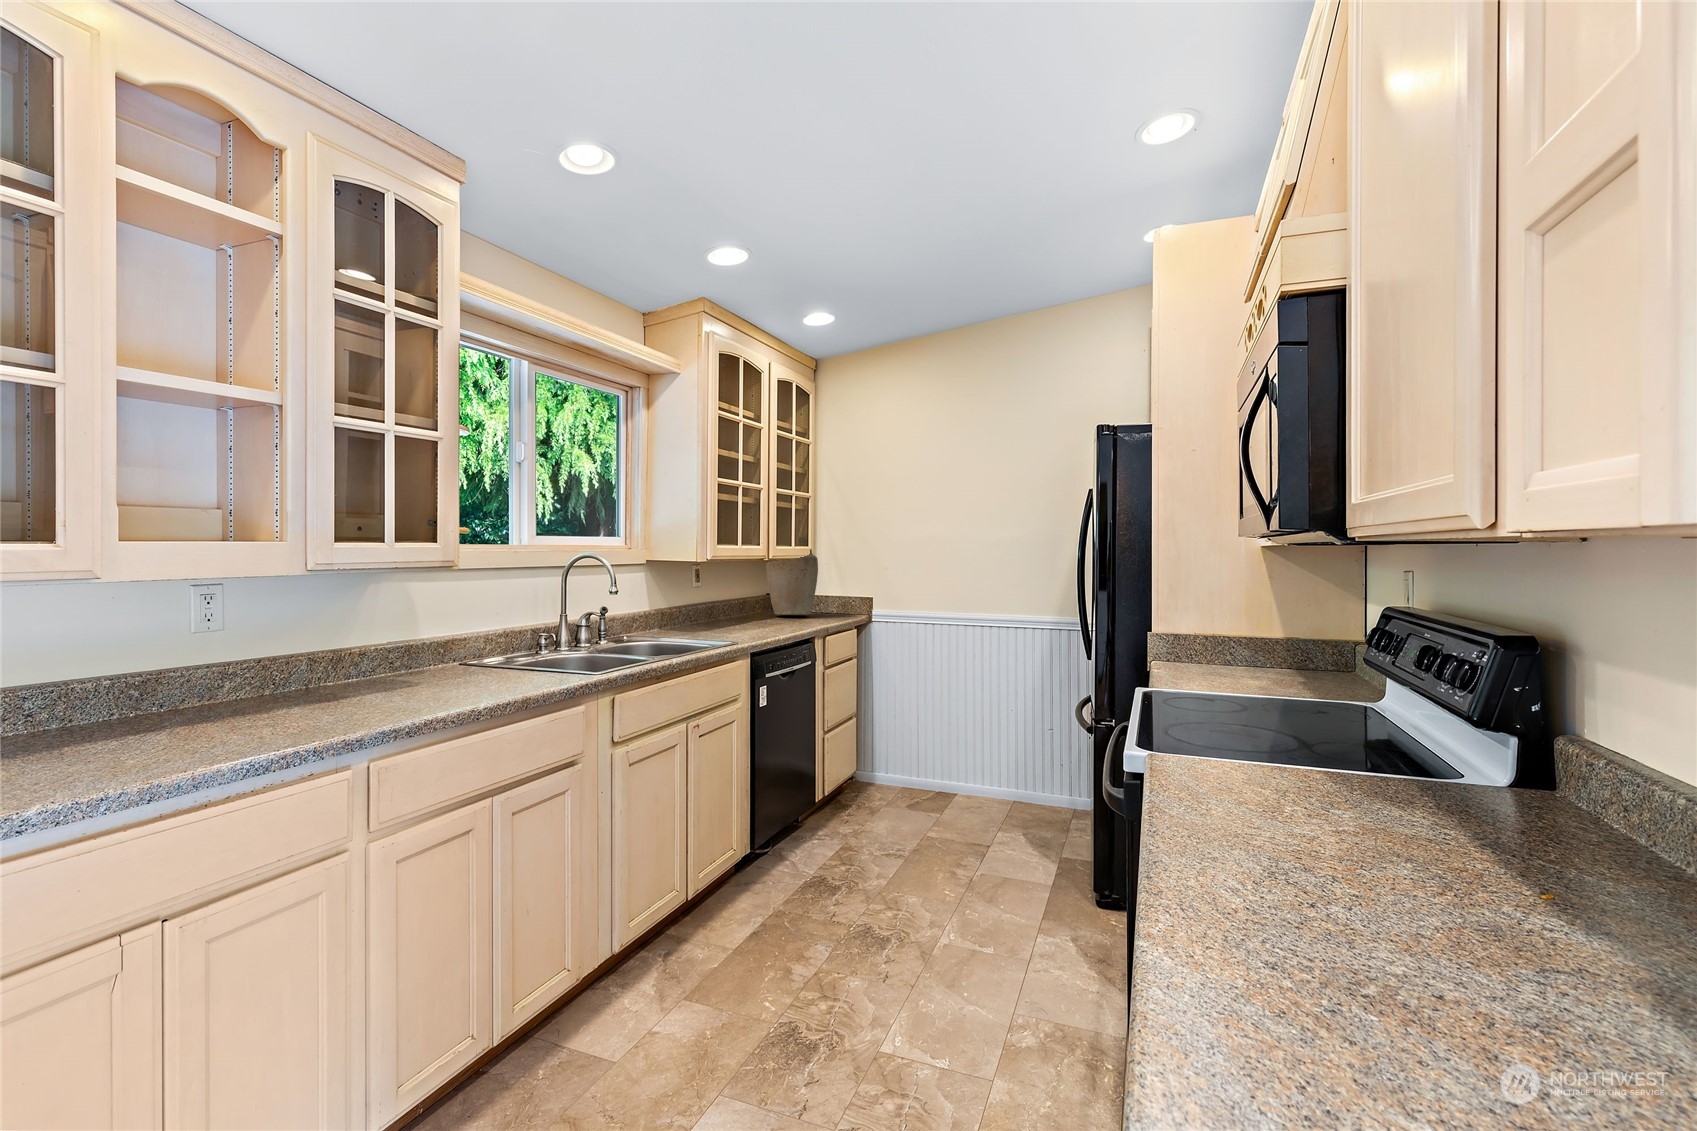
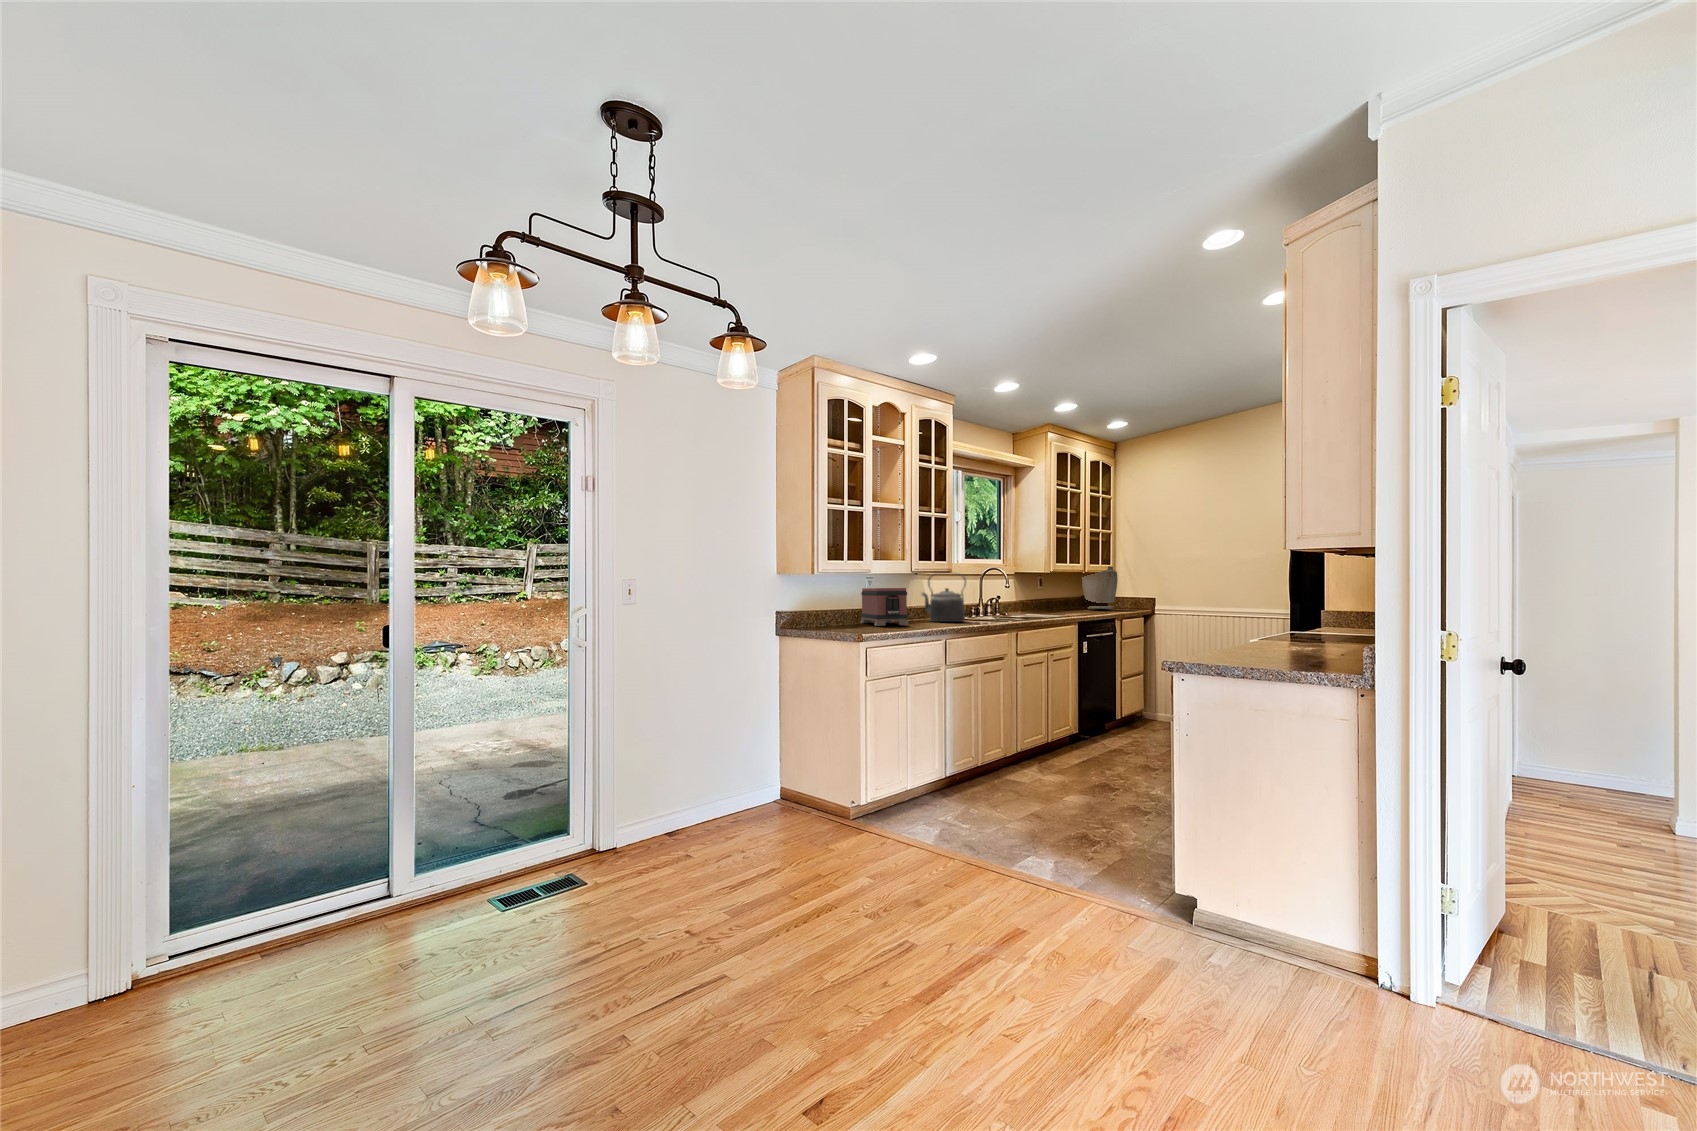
kettle: none [363,574,477,700] -> present [922,573,966,622]
toaster: none [75,622,232,763] -> present [861,588,909,626]

